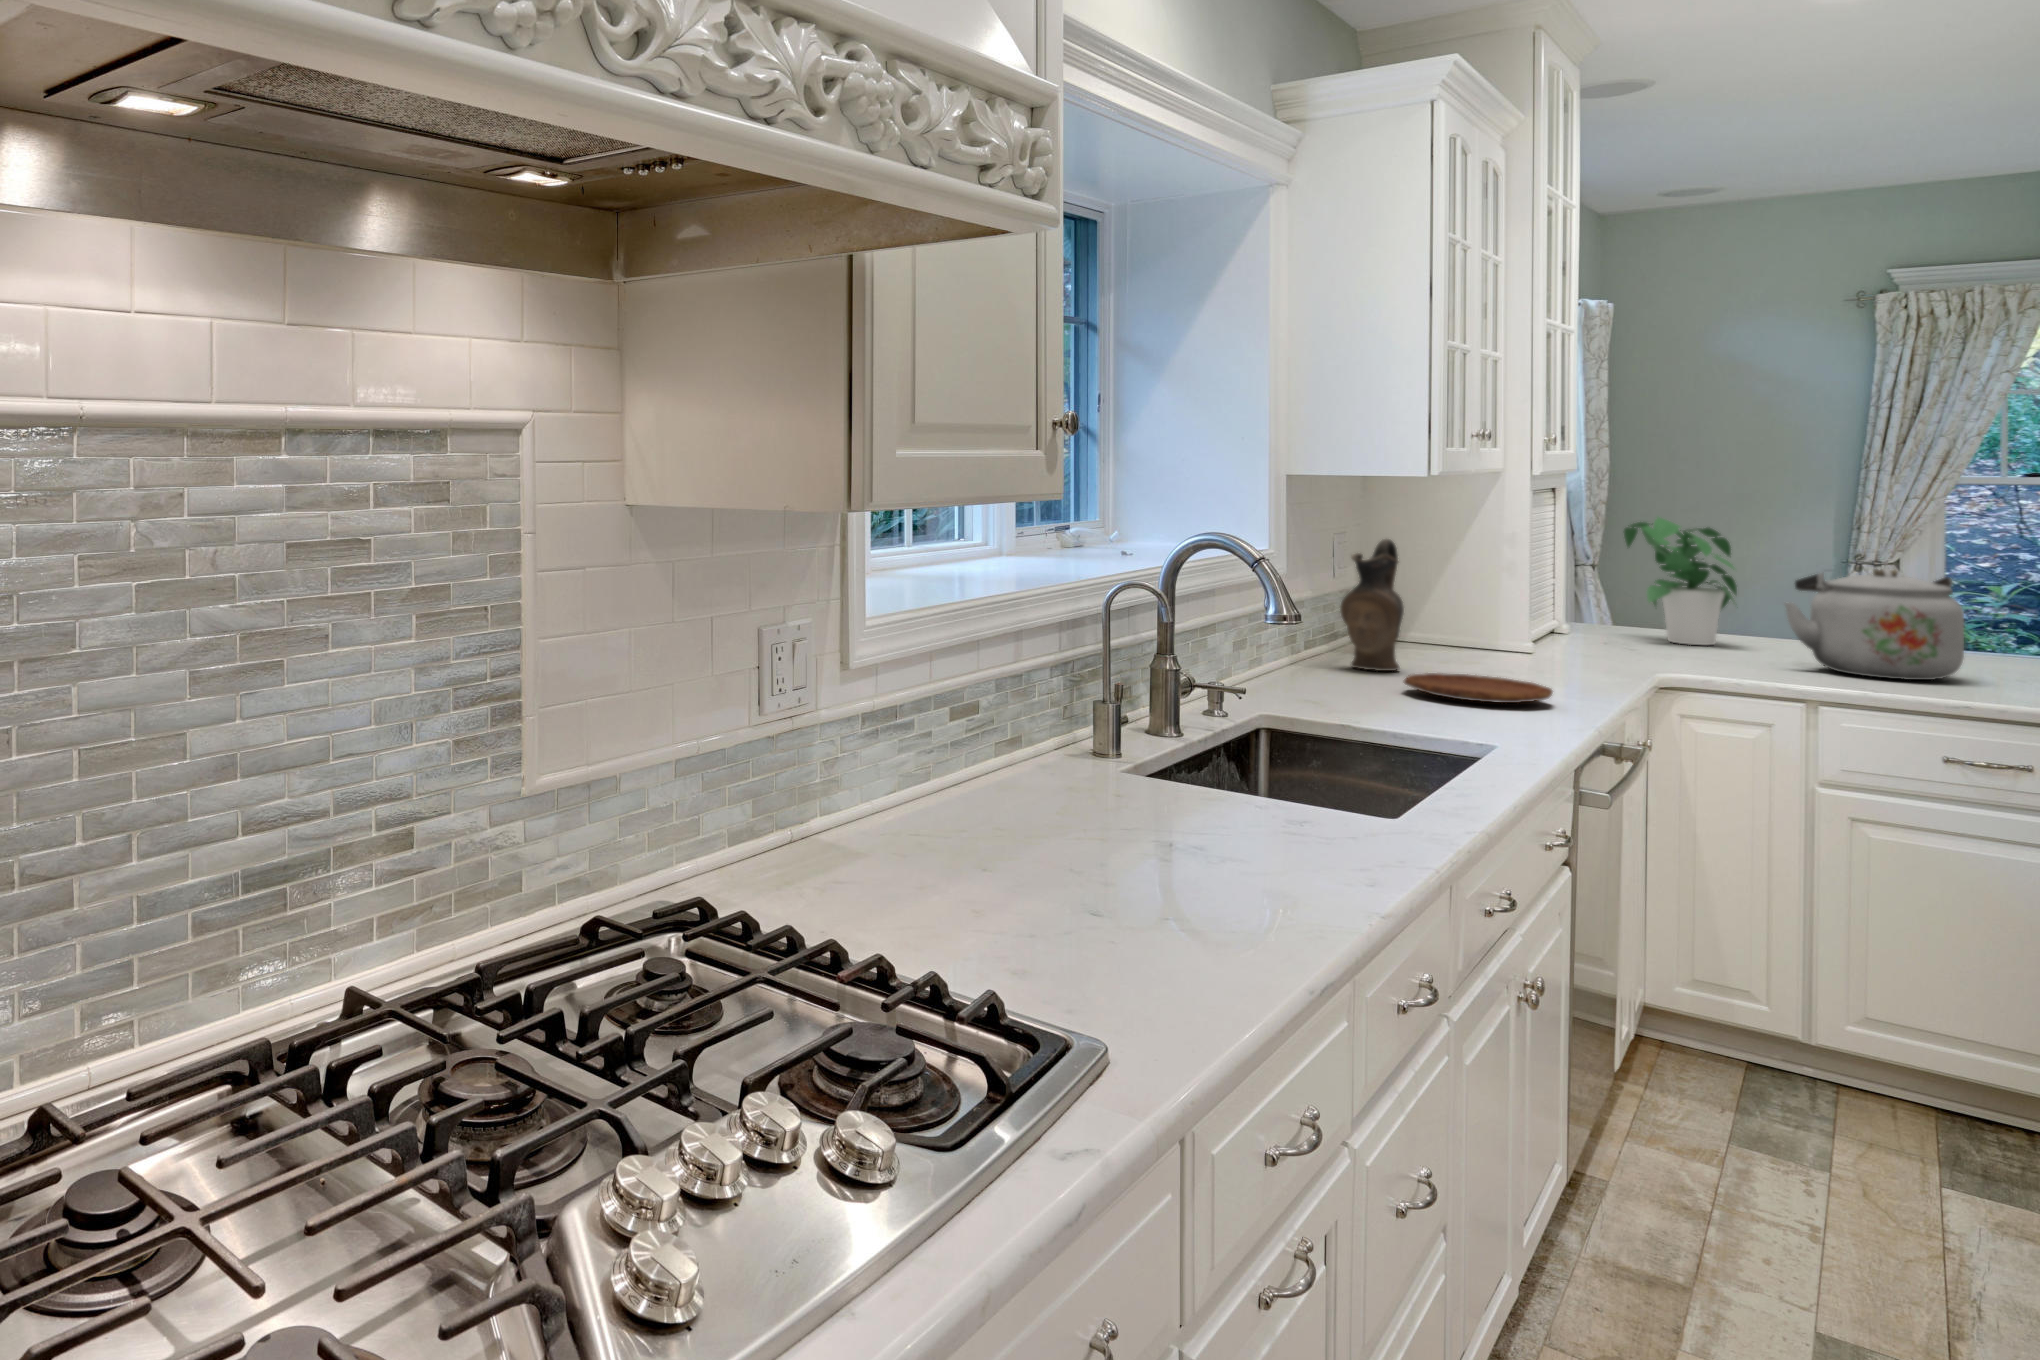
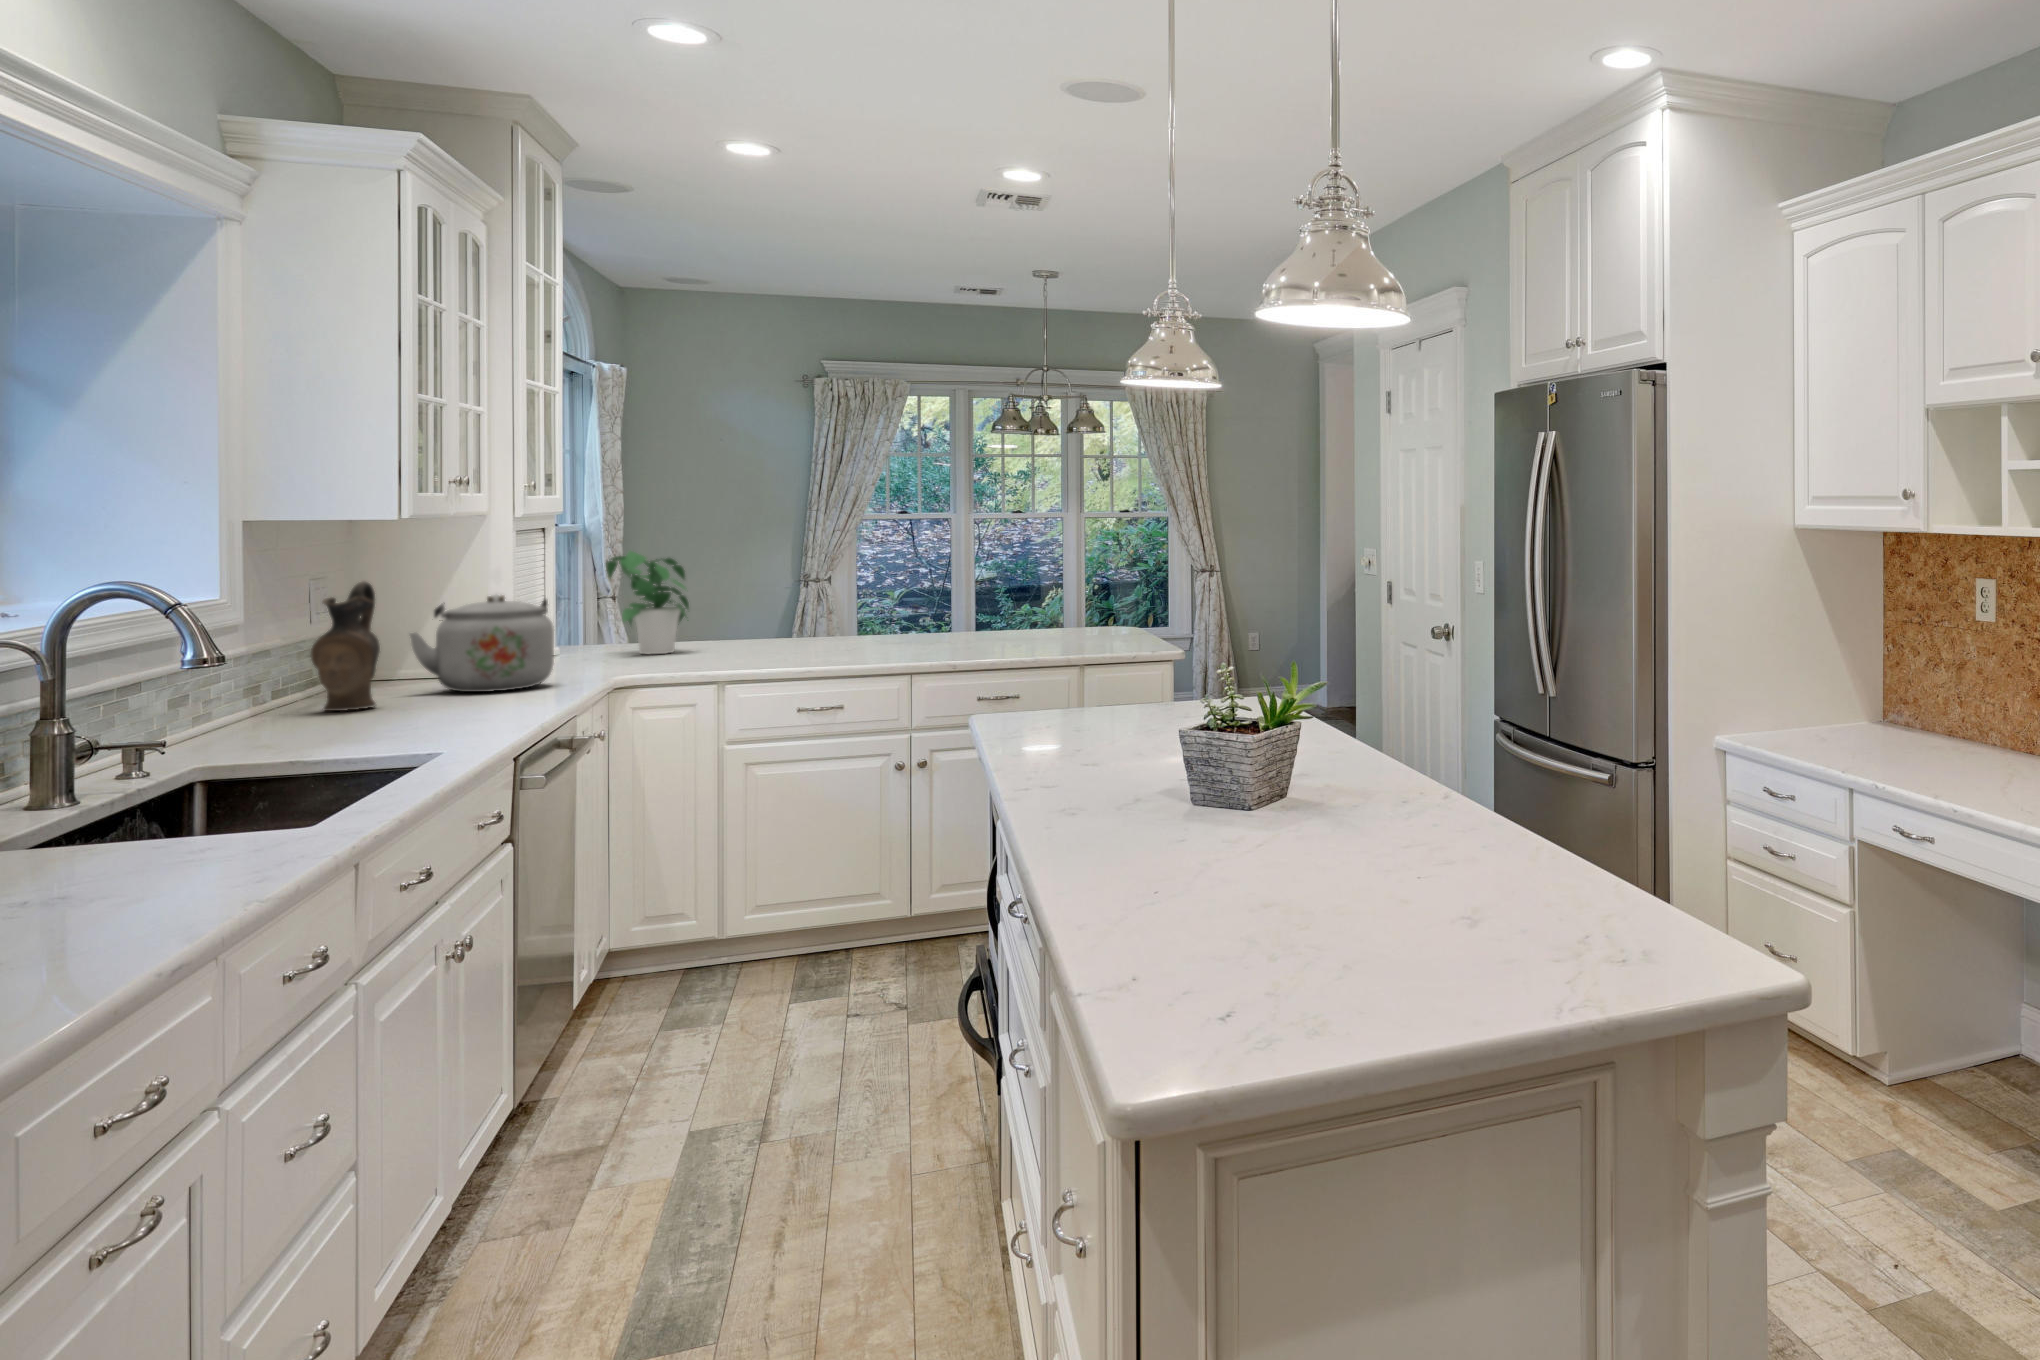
kettle: present [1785,568,1964,680] -> present [410,595,554,692]
tray: present [1404,673,1553,703] -> none [368,698,510,722]

